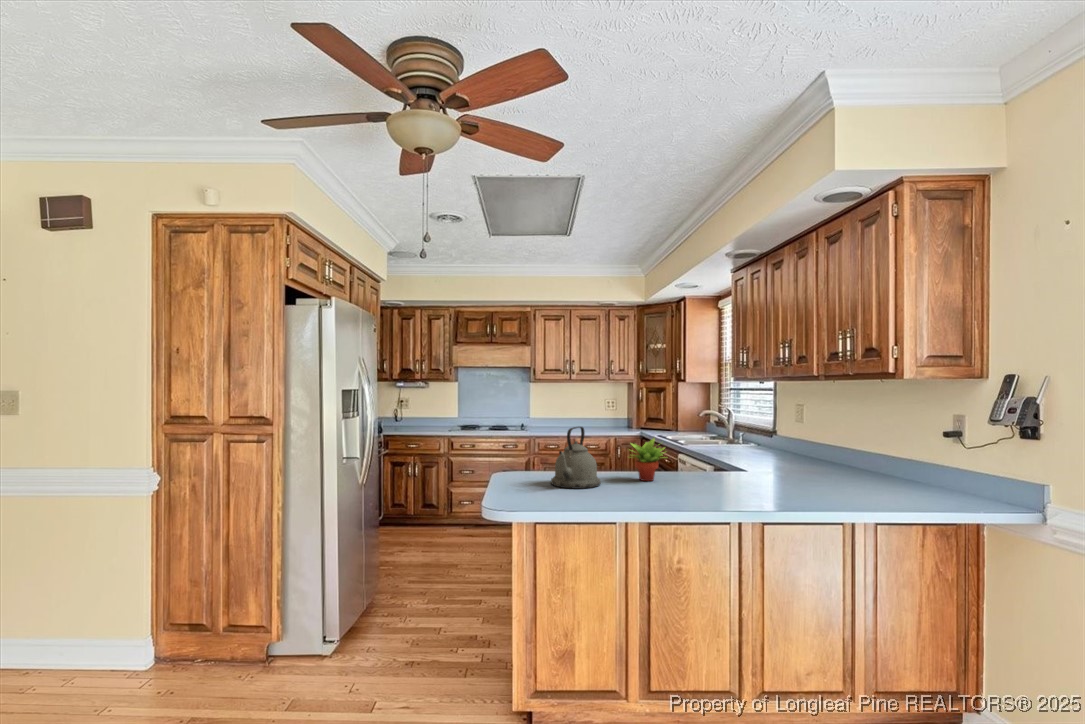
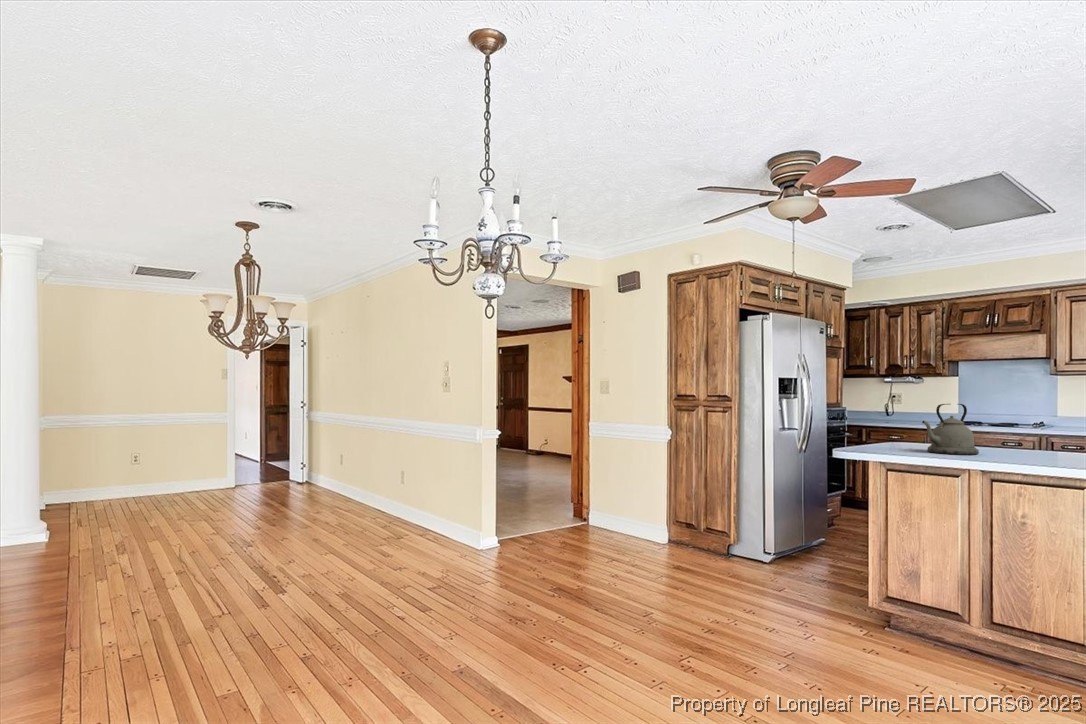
succulent plant: present [631,438,664,481] -> none [1015,418,1066,458]

